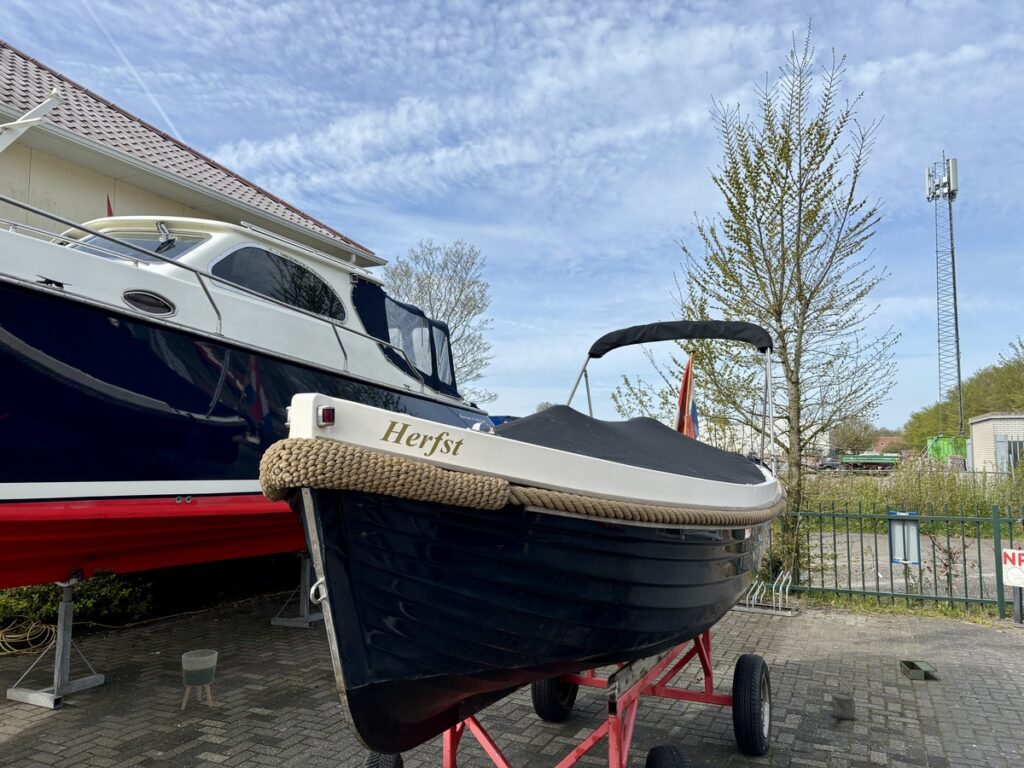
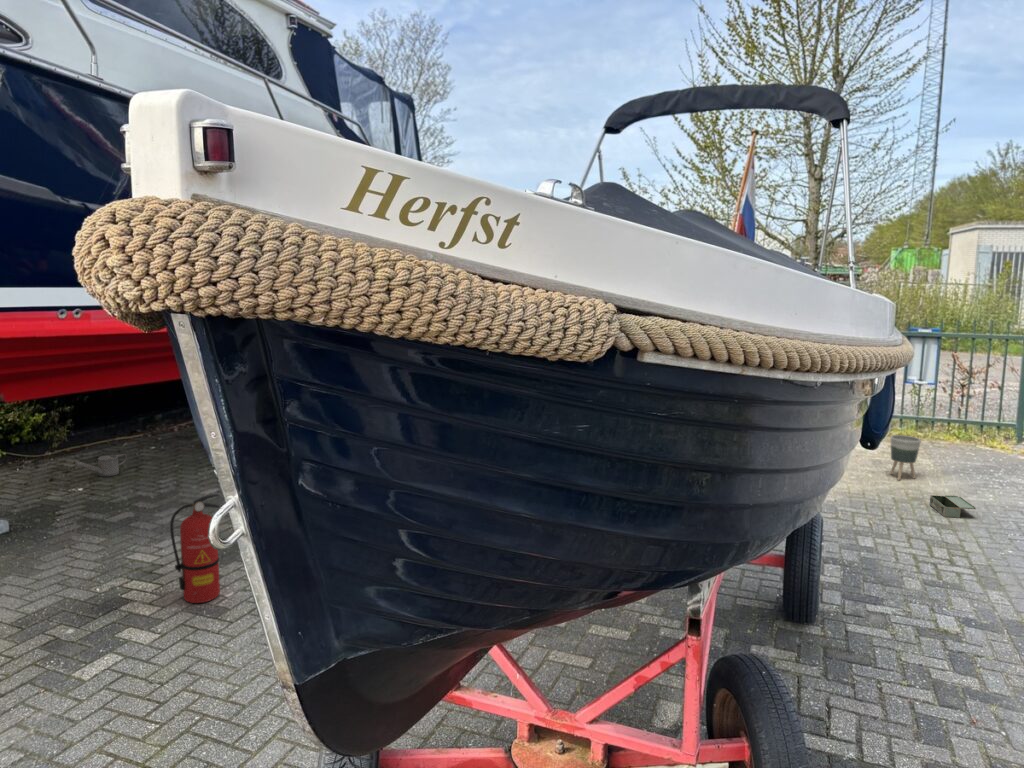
fire extinguisher: none [243,643,283,736] -> present [170,494,220,603]
planter: present [181,650,218,710] -> present [890,435,921,480]
watering can: present [830,691,854,719] -> present [75,454,127,476]

